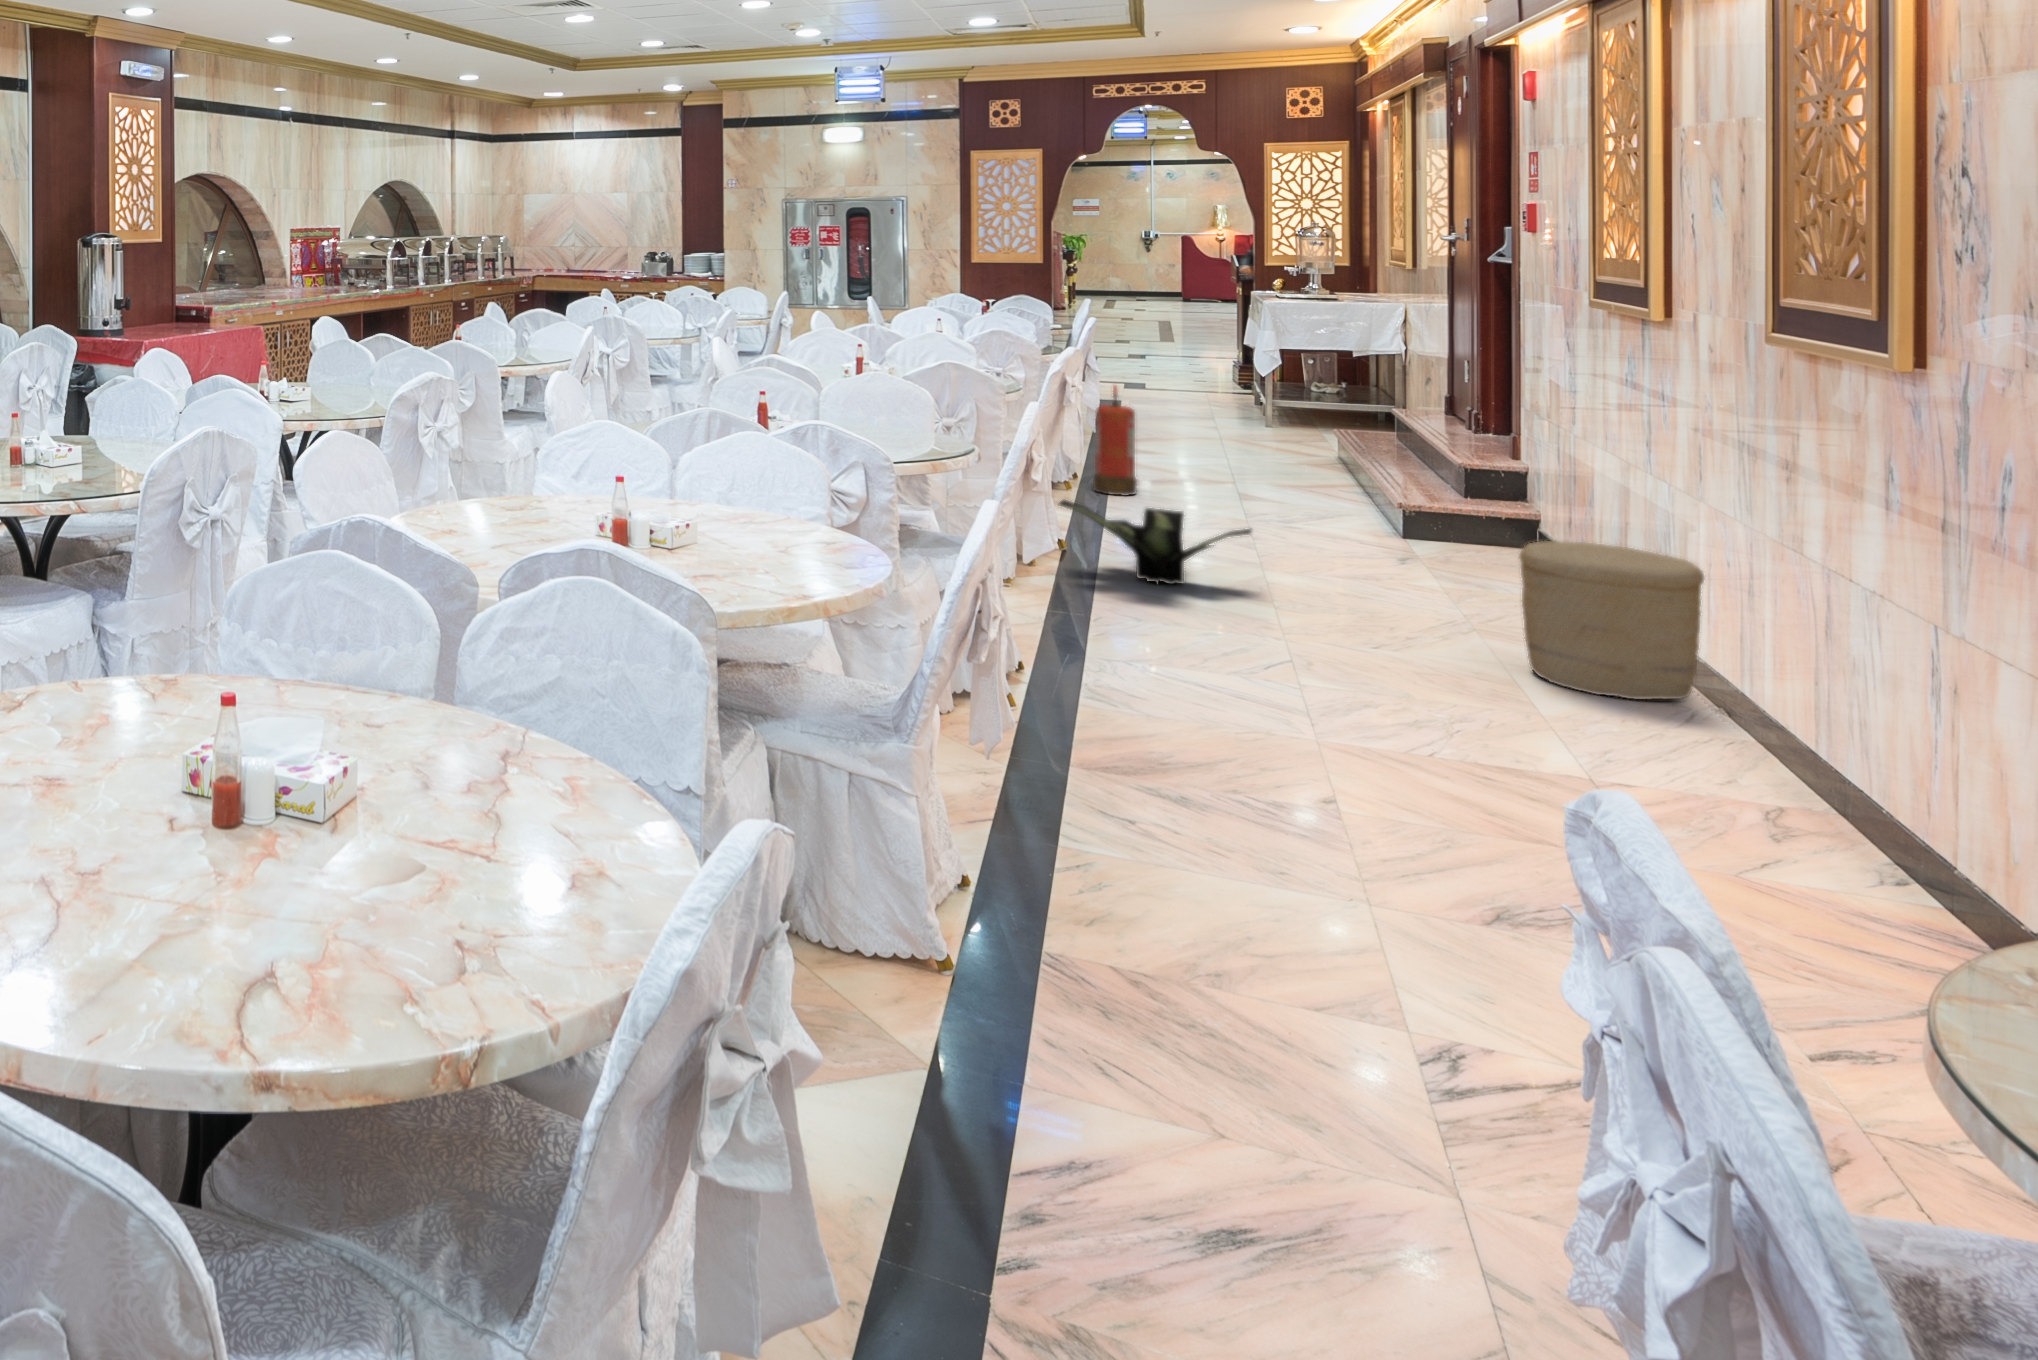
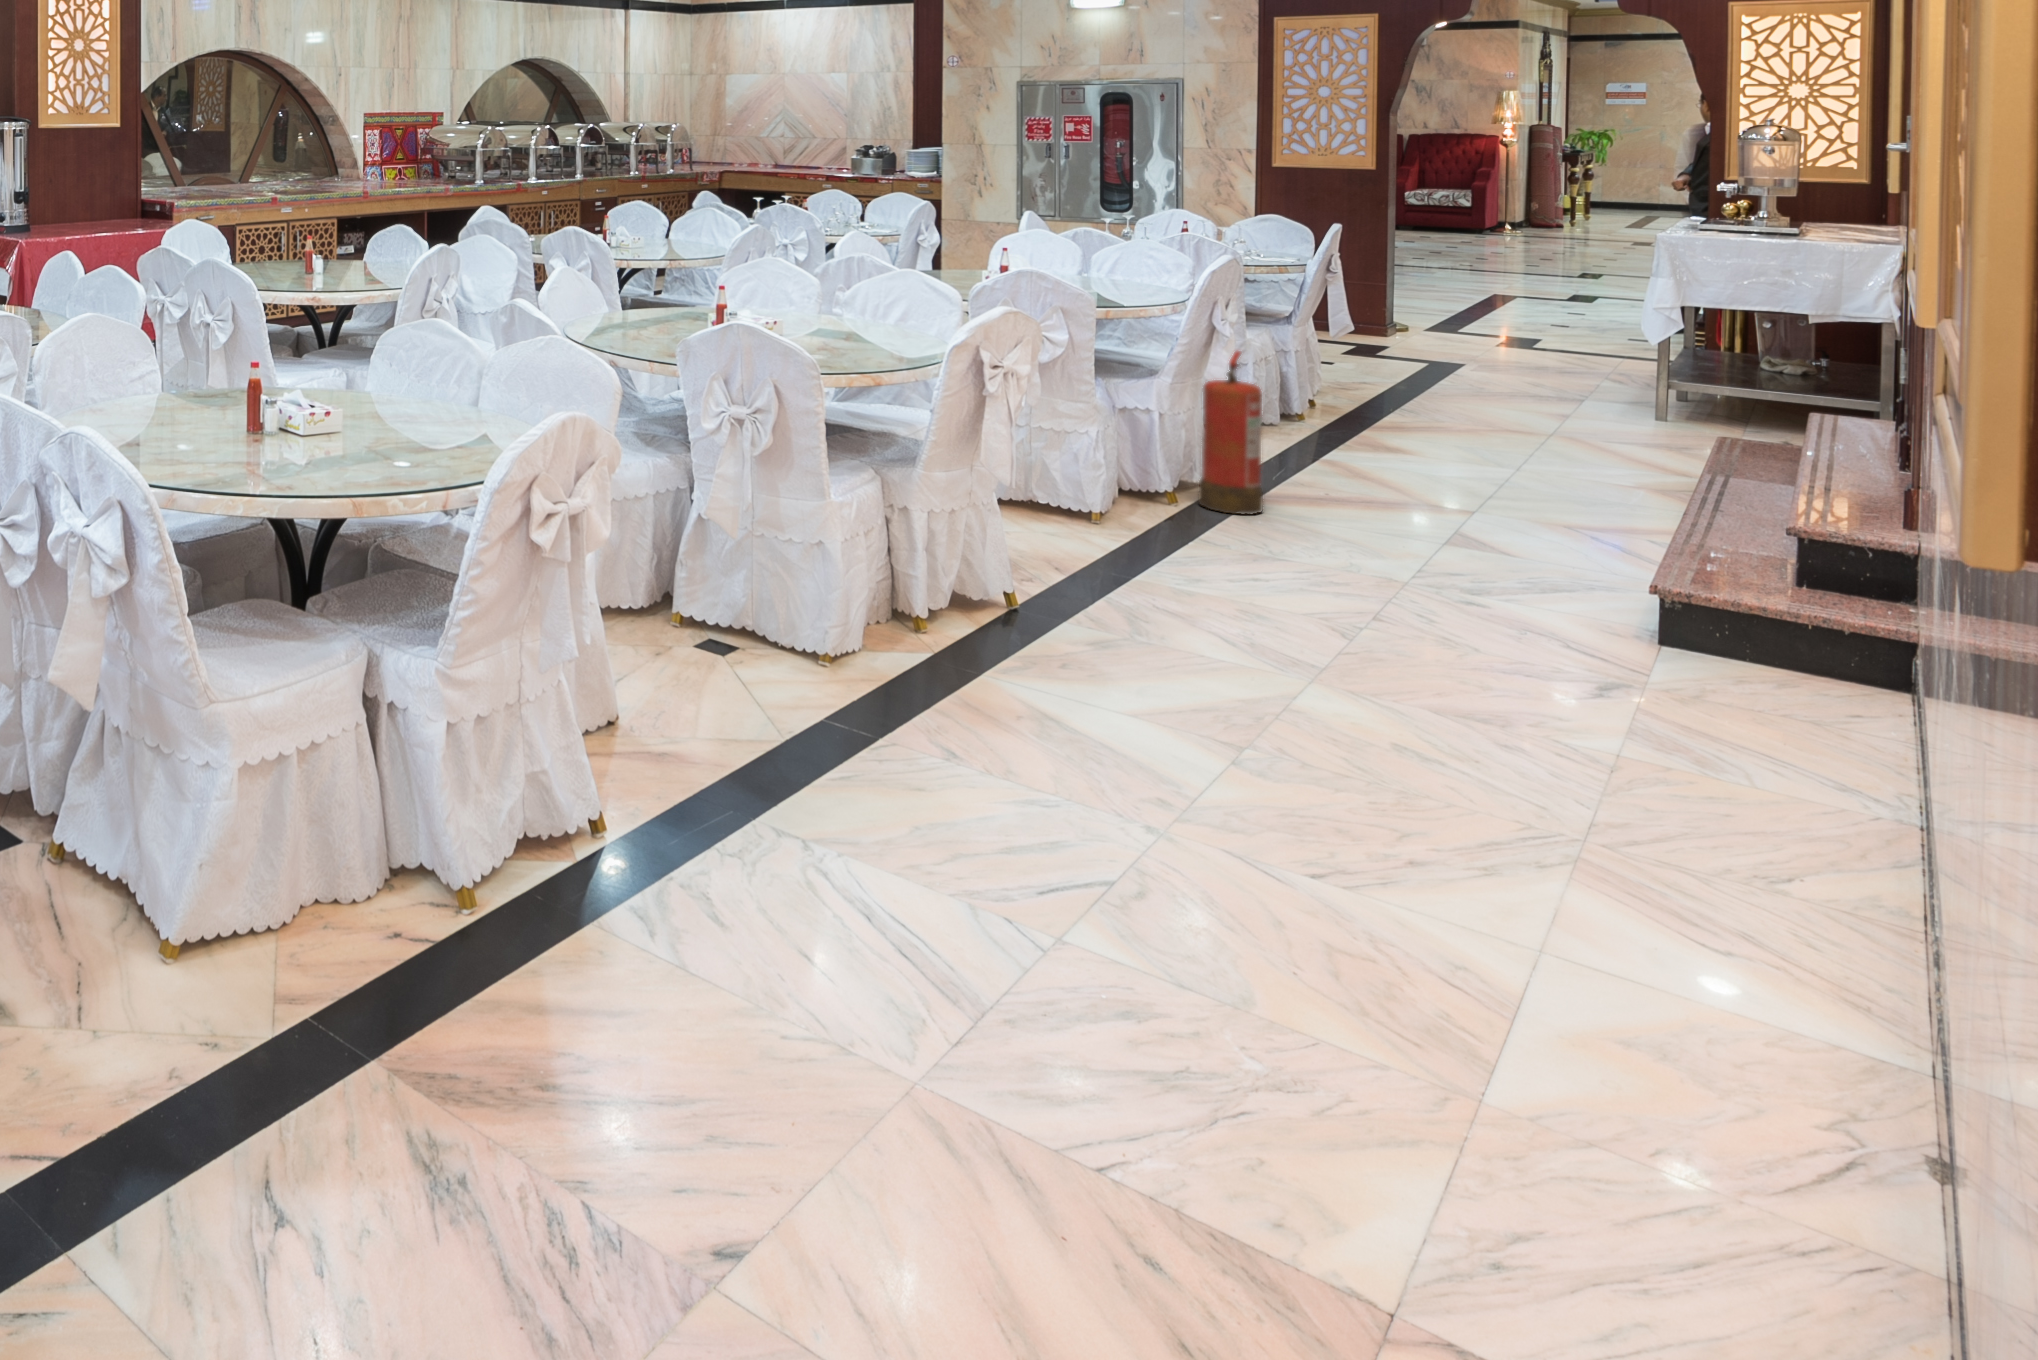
potted plant: present [1058,500,1251,584] -> none [936,529,1235,683]
woven basket: present [1520,541,1704,700] -> none [1549,705,1915,1061]

